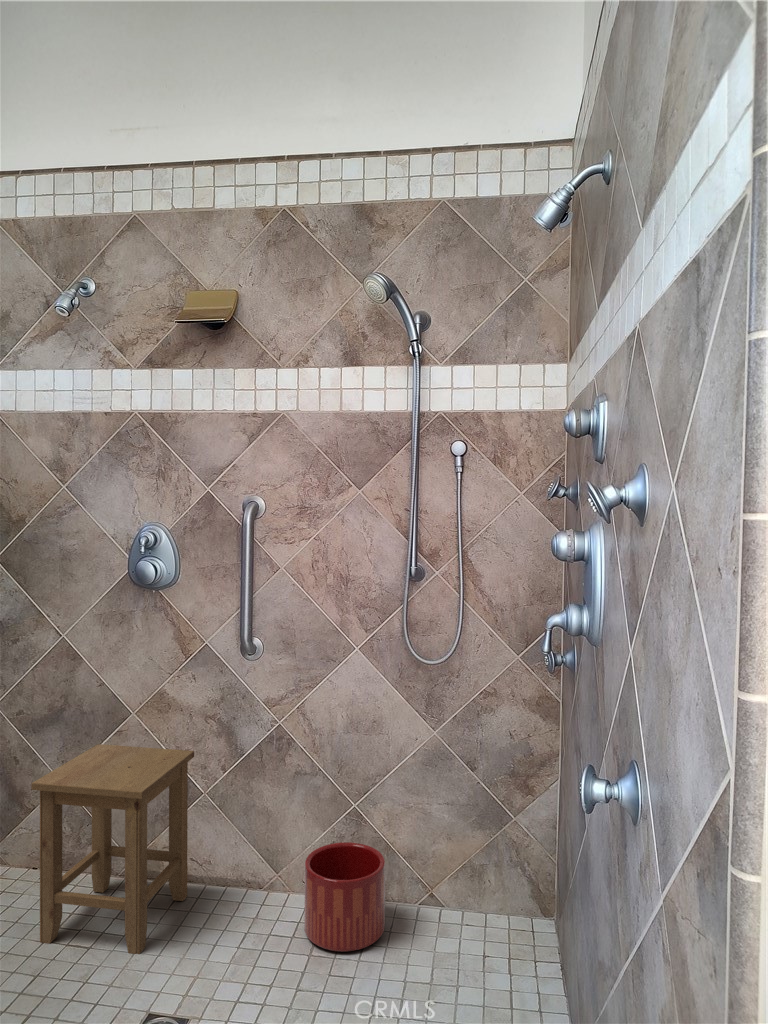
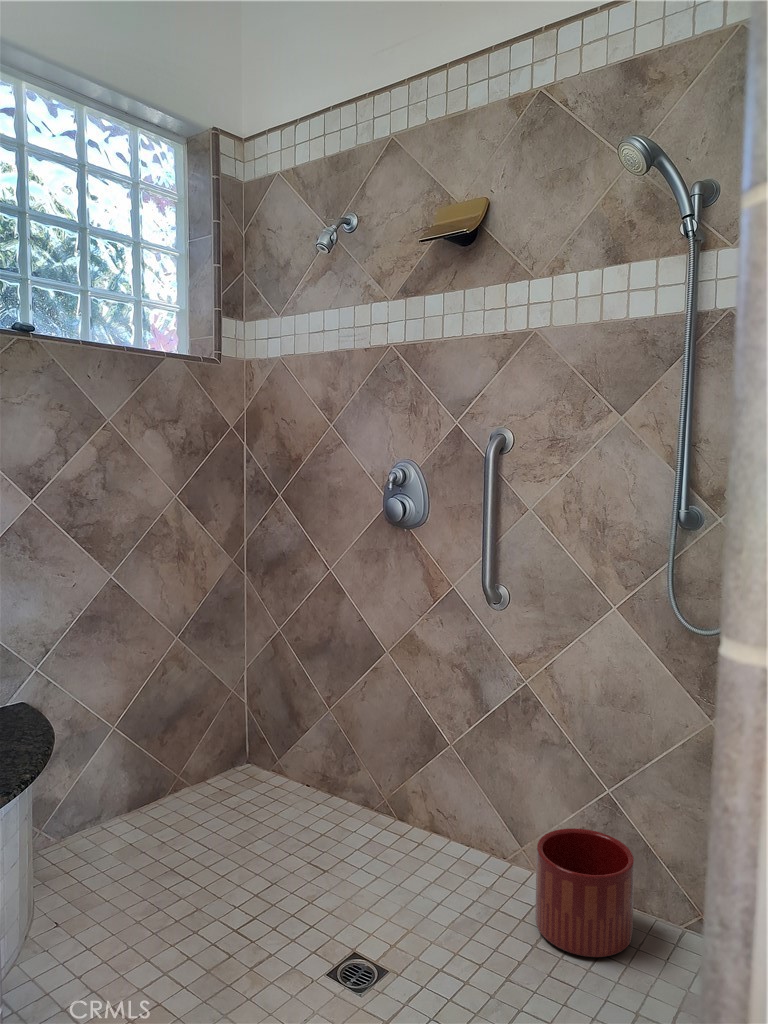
stool: present [31,744,194,954] -> none [280,679,438,891]

